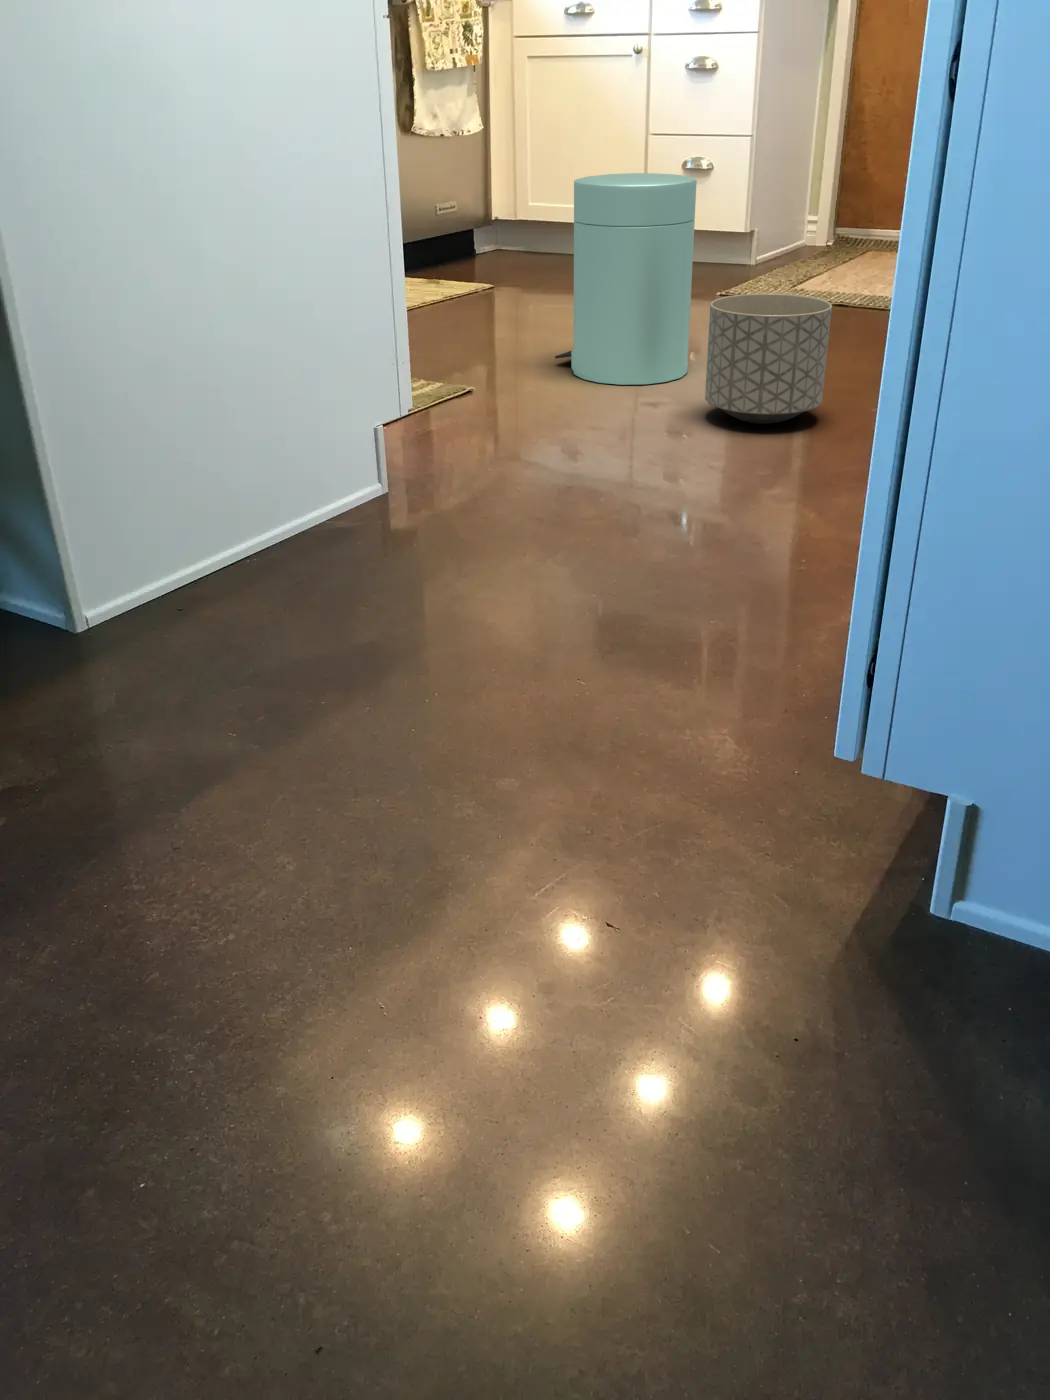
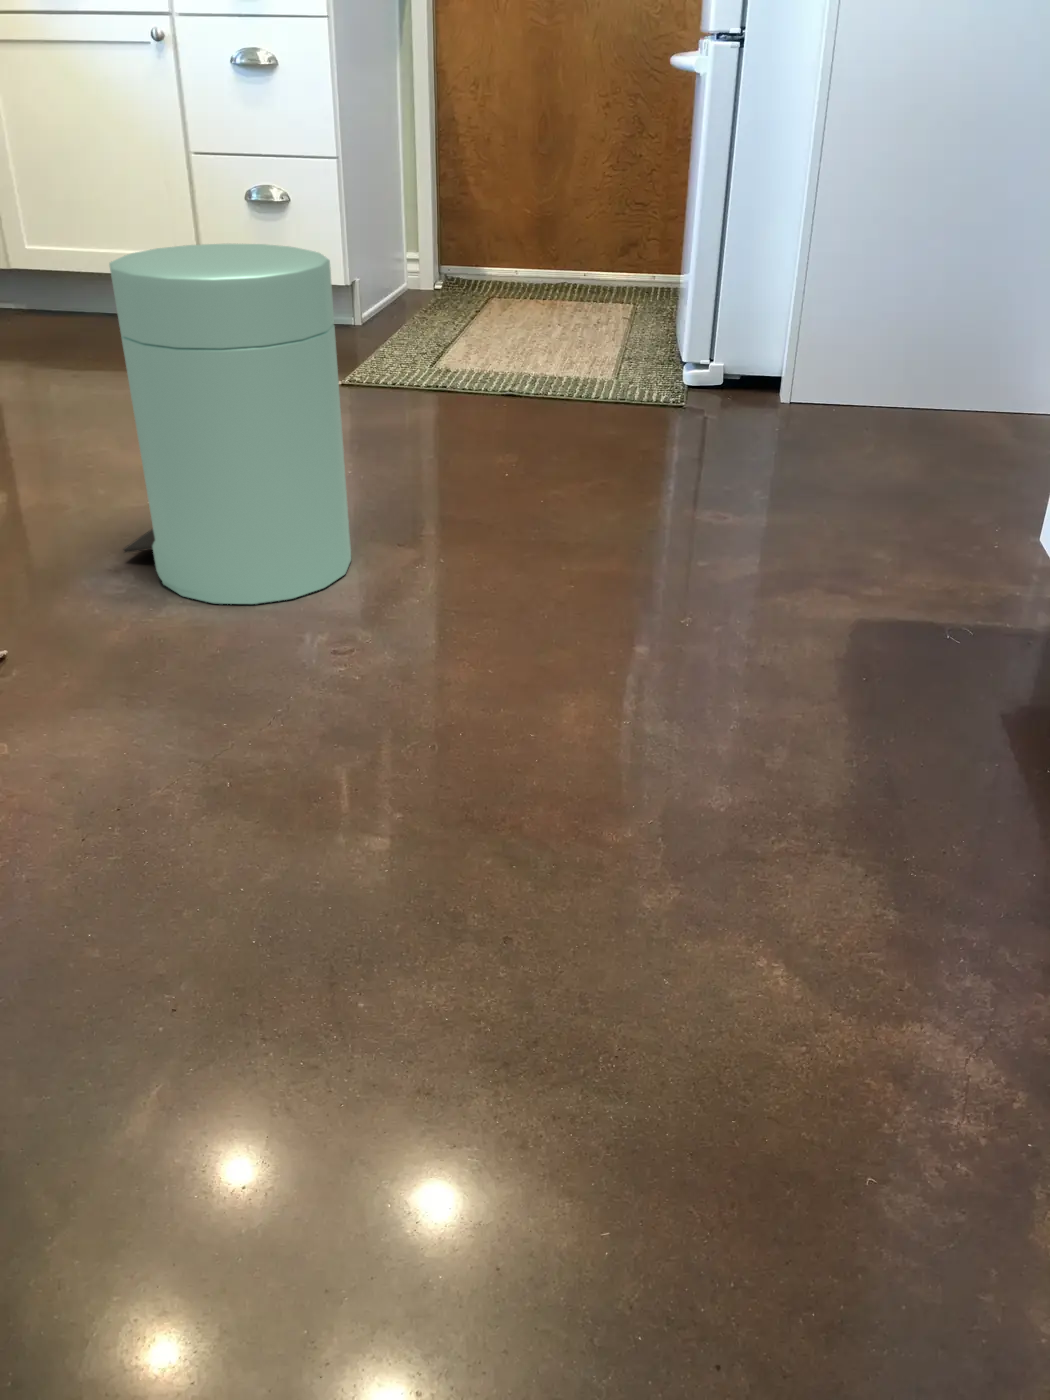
planter: present [705,294,832,424] -> none [413,458,622,686]

